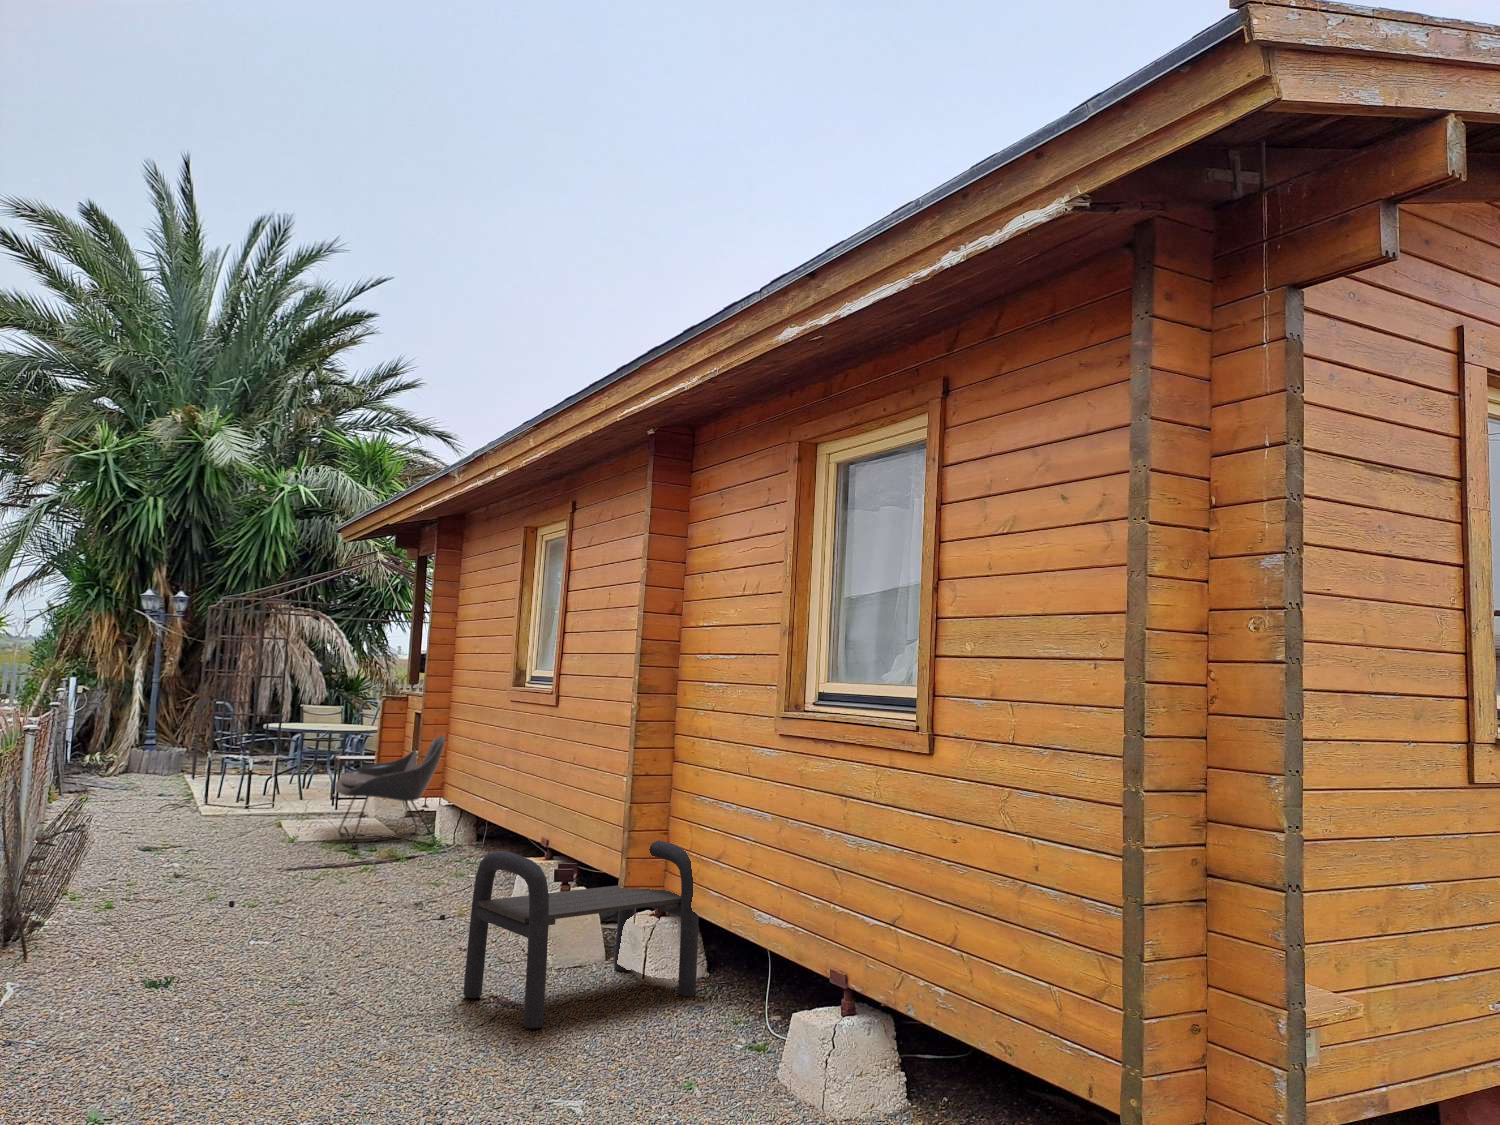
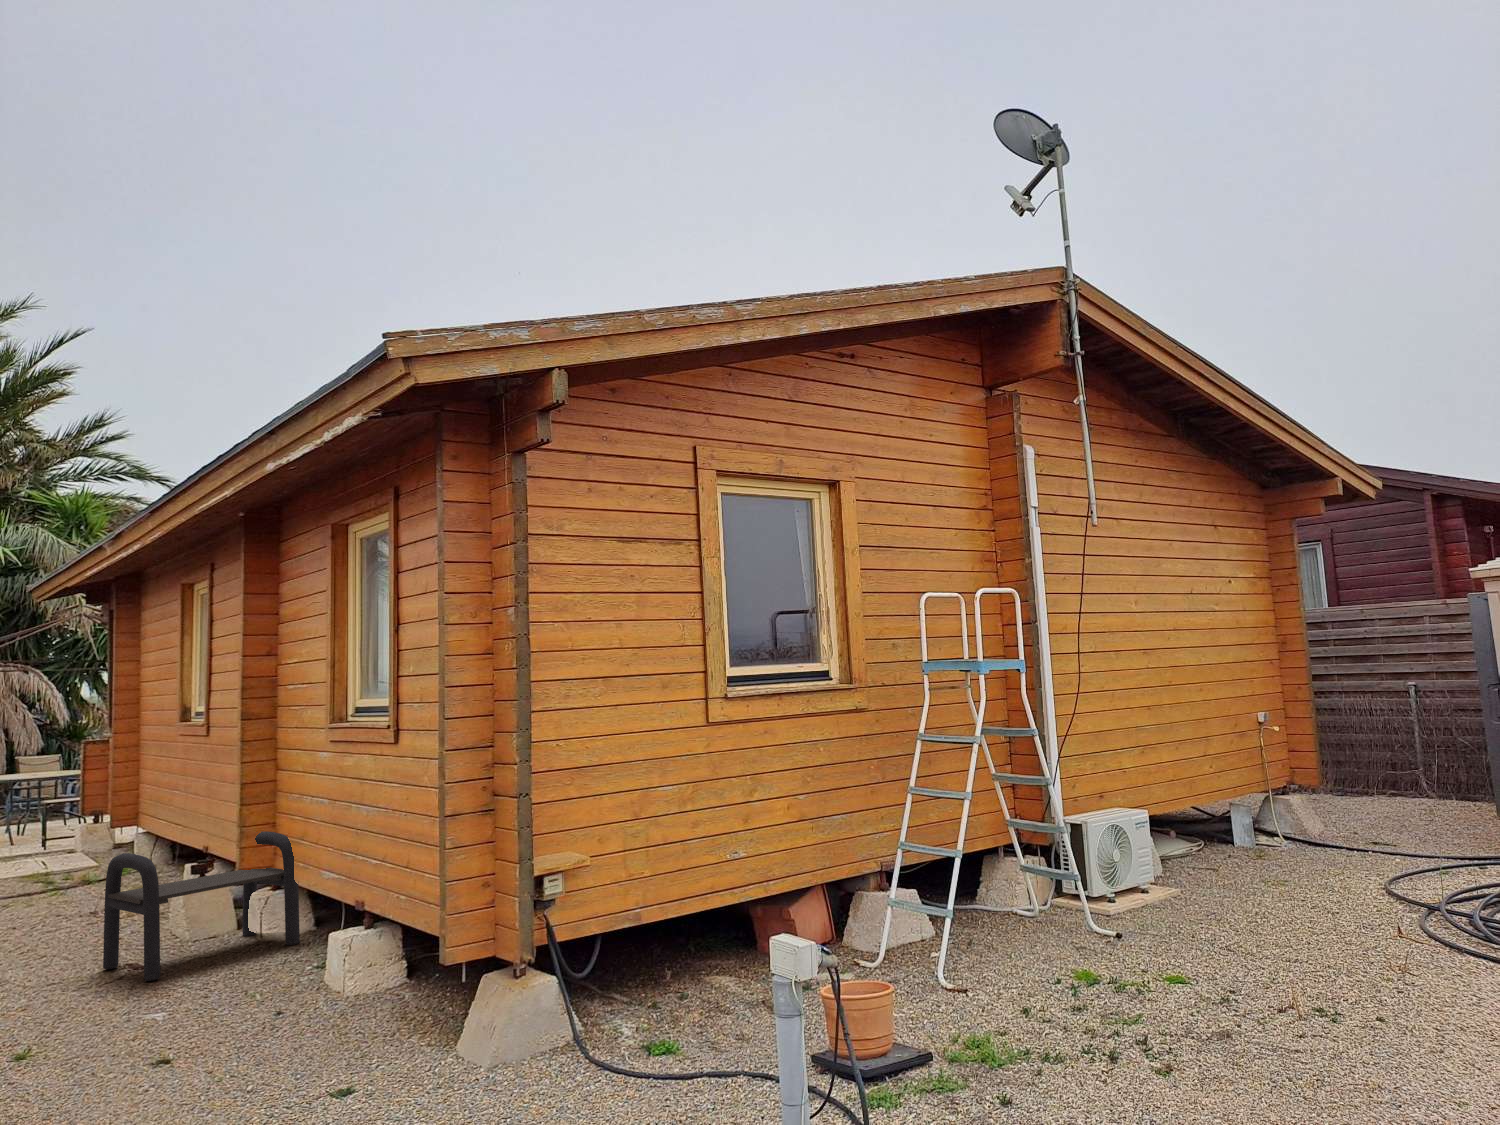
lounge chair: present [335,735,445,849] -> none [29,769,134,879]

